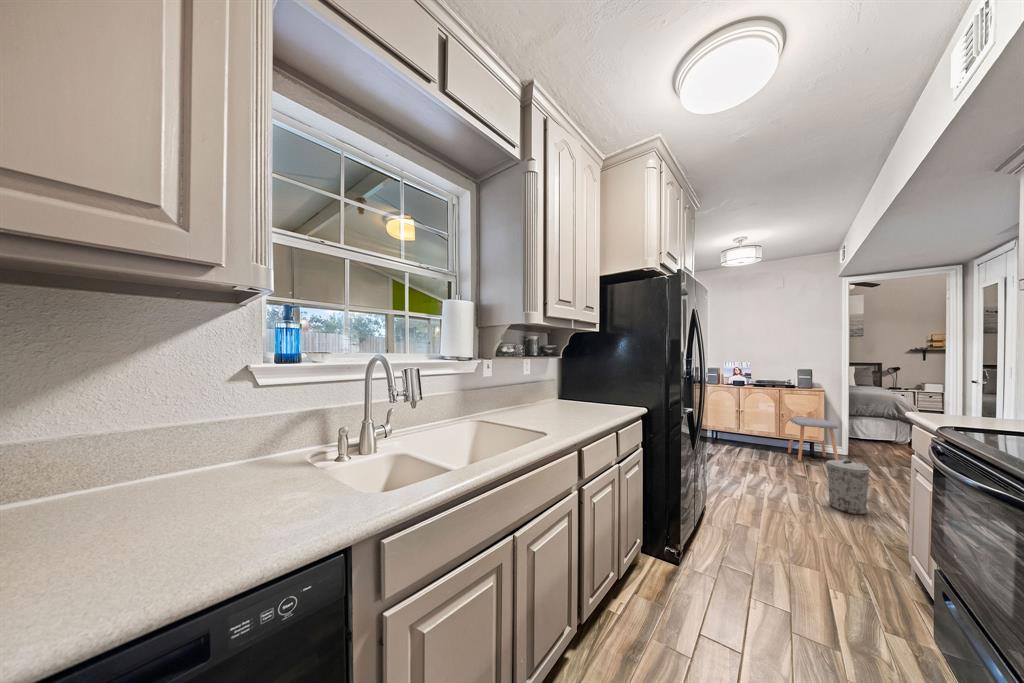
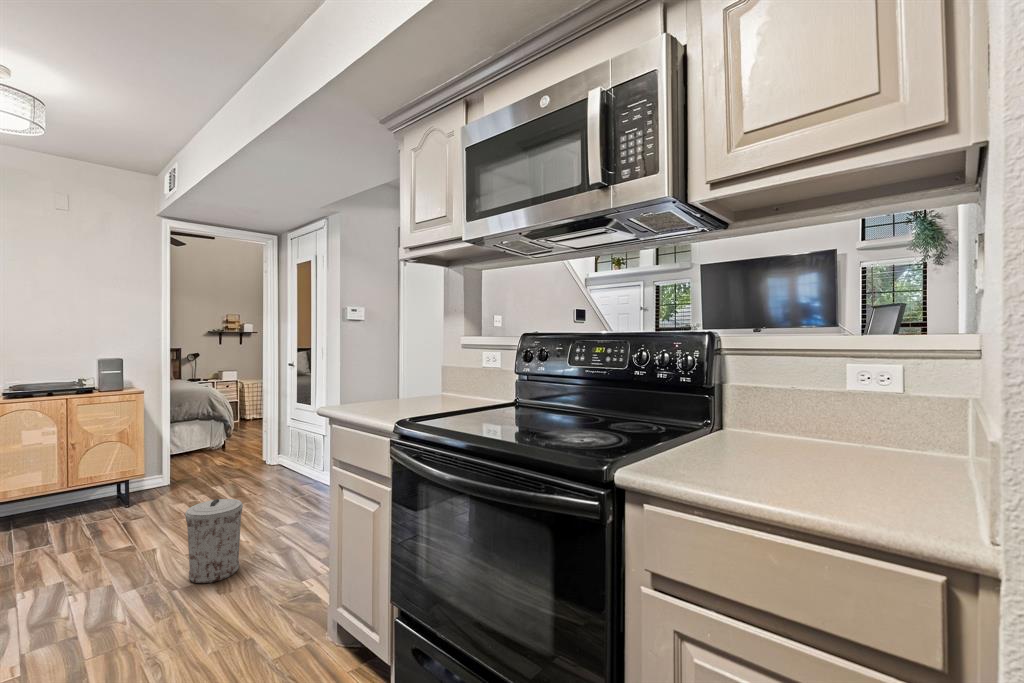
stool: present [788,417,838,462] -> none [82,440,168,522]

